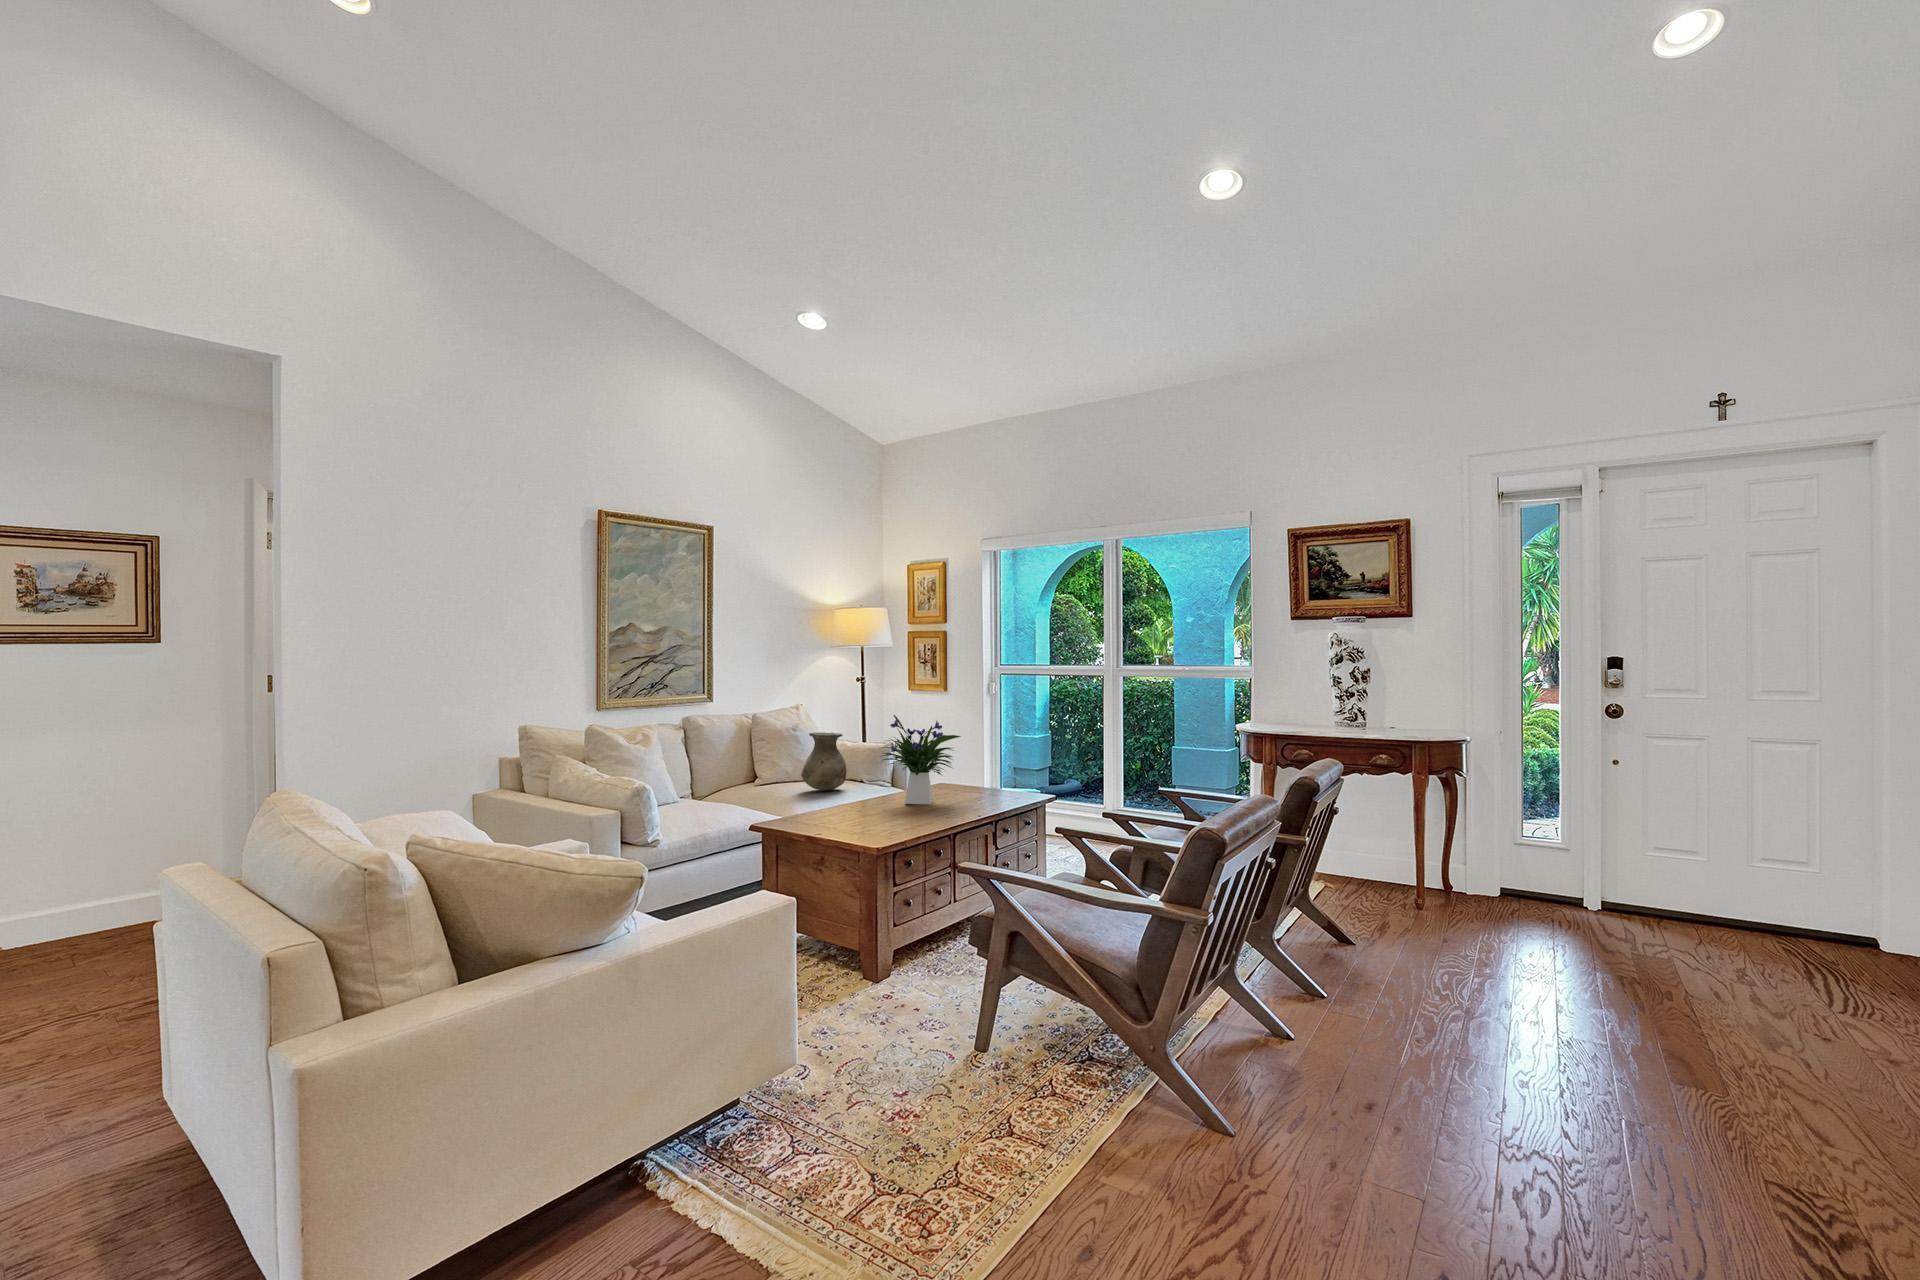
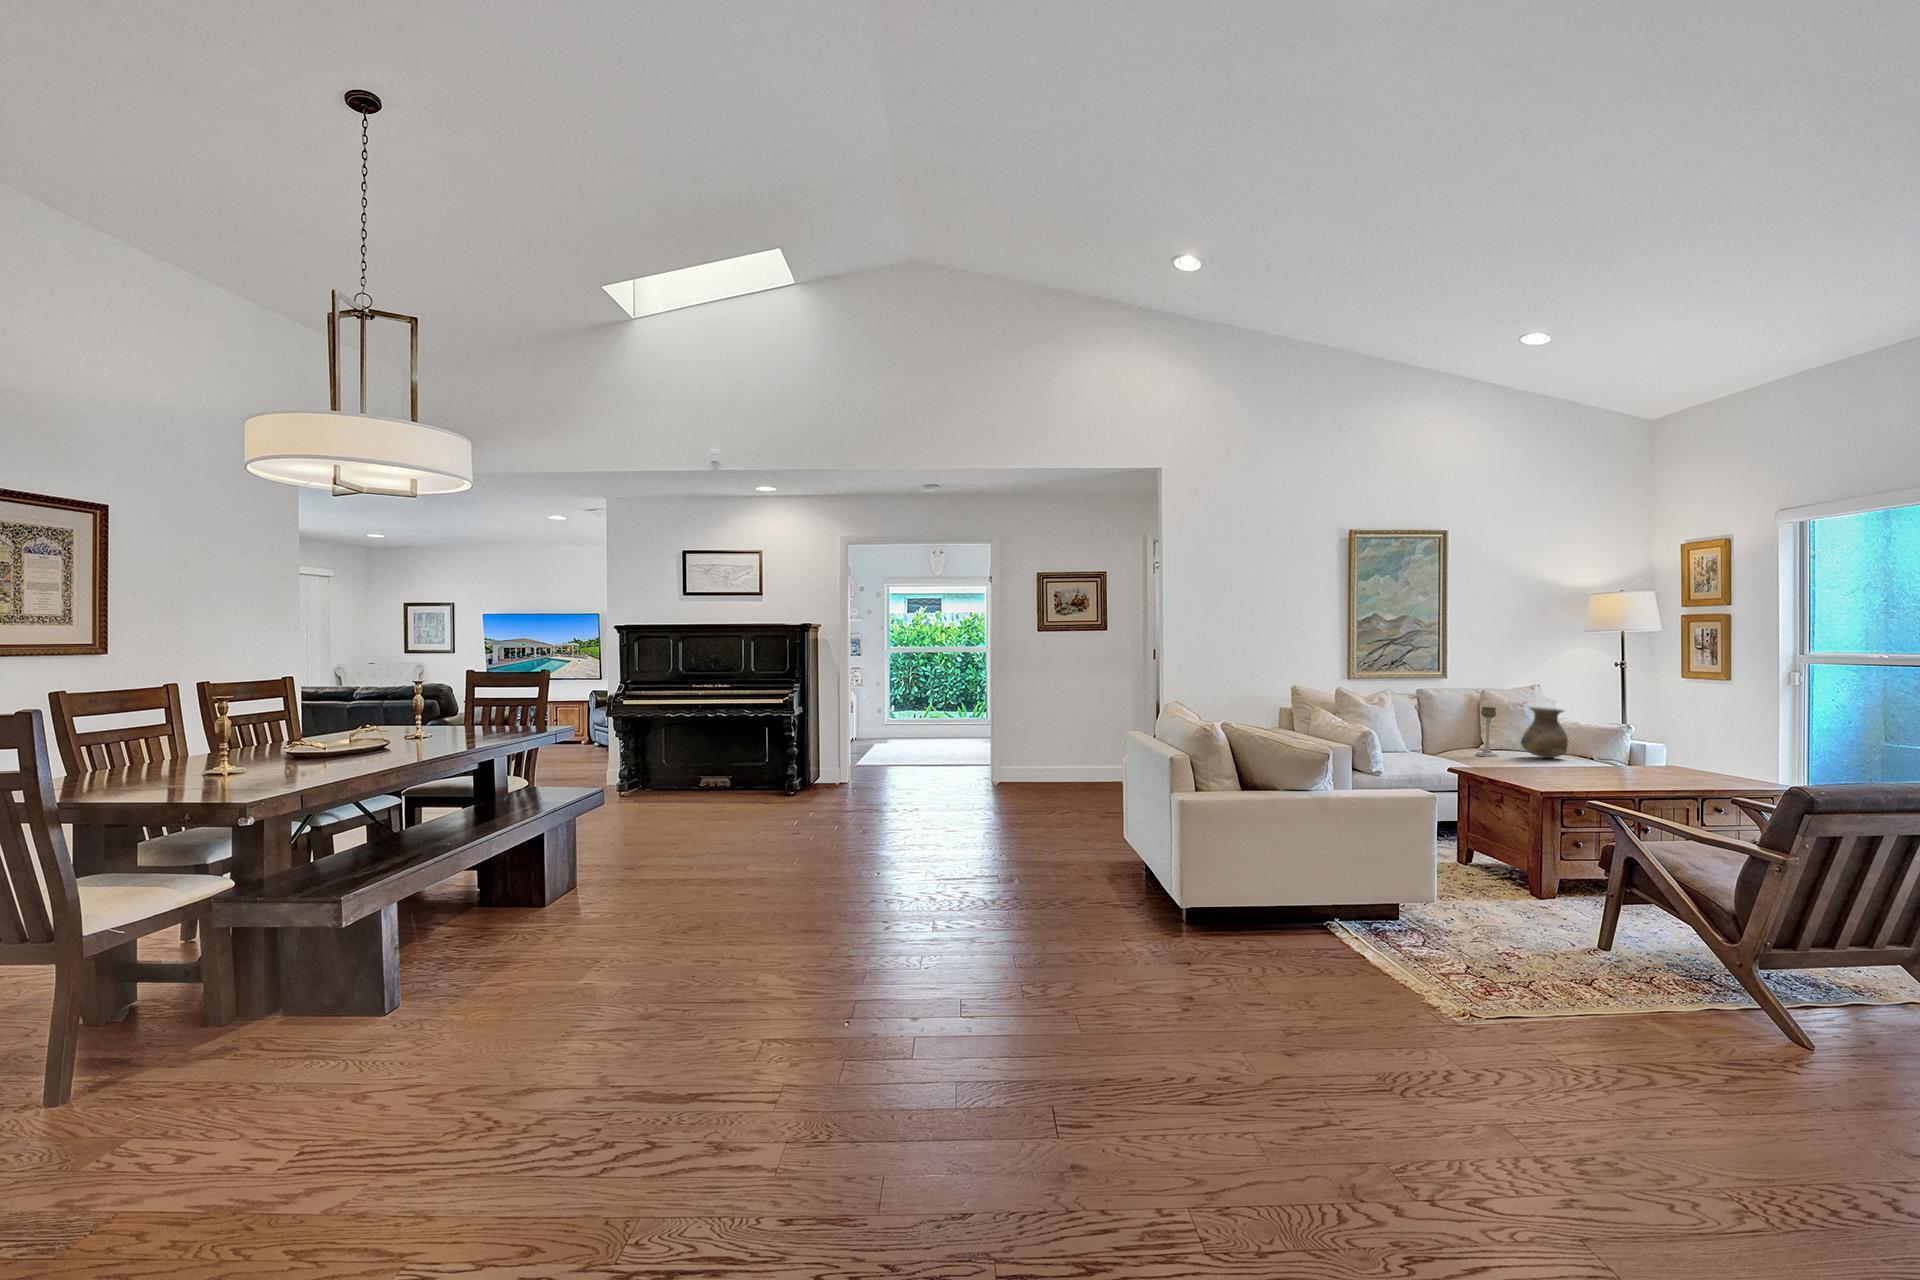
flower arrangement: present [883,715,961,804] -> none [1584,693,1680,777]
candle holder: none [755,736,780,797] -> present [1475,707,1499,757]

